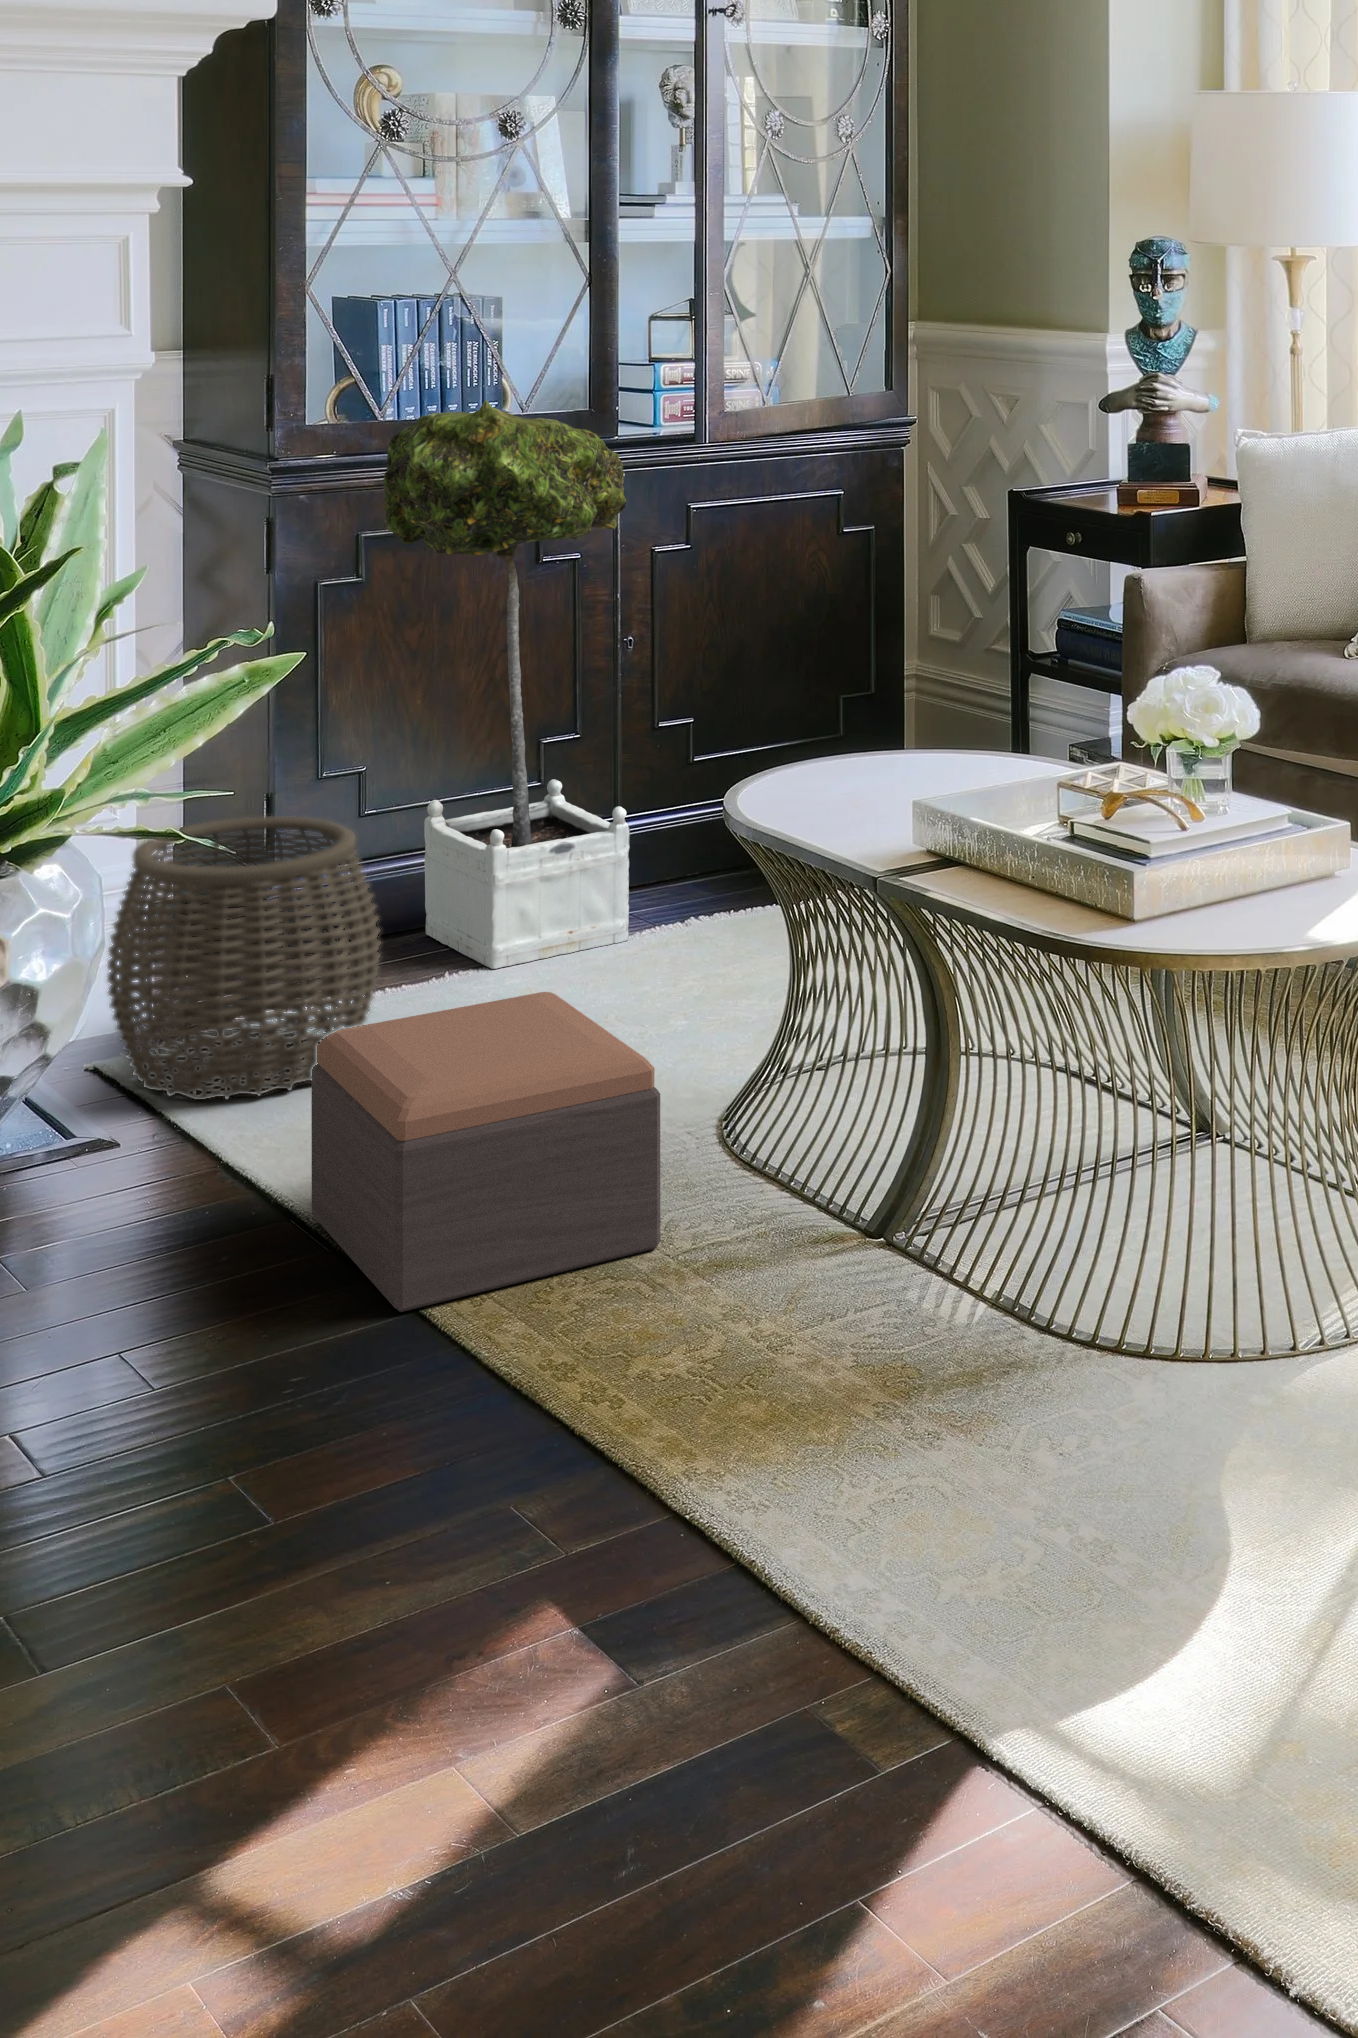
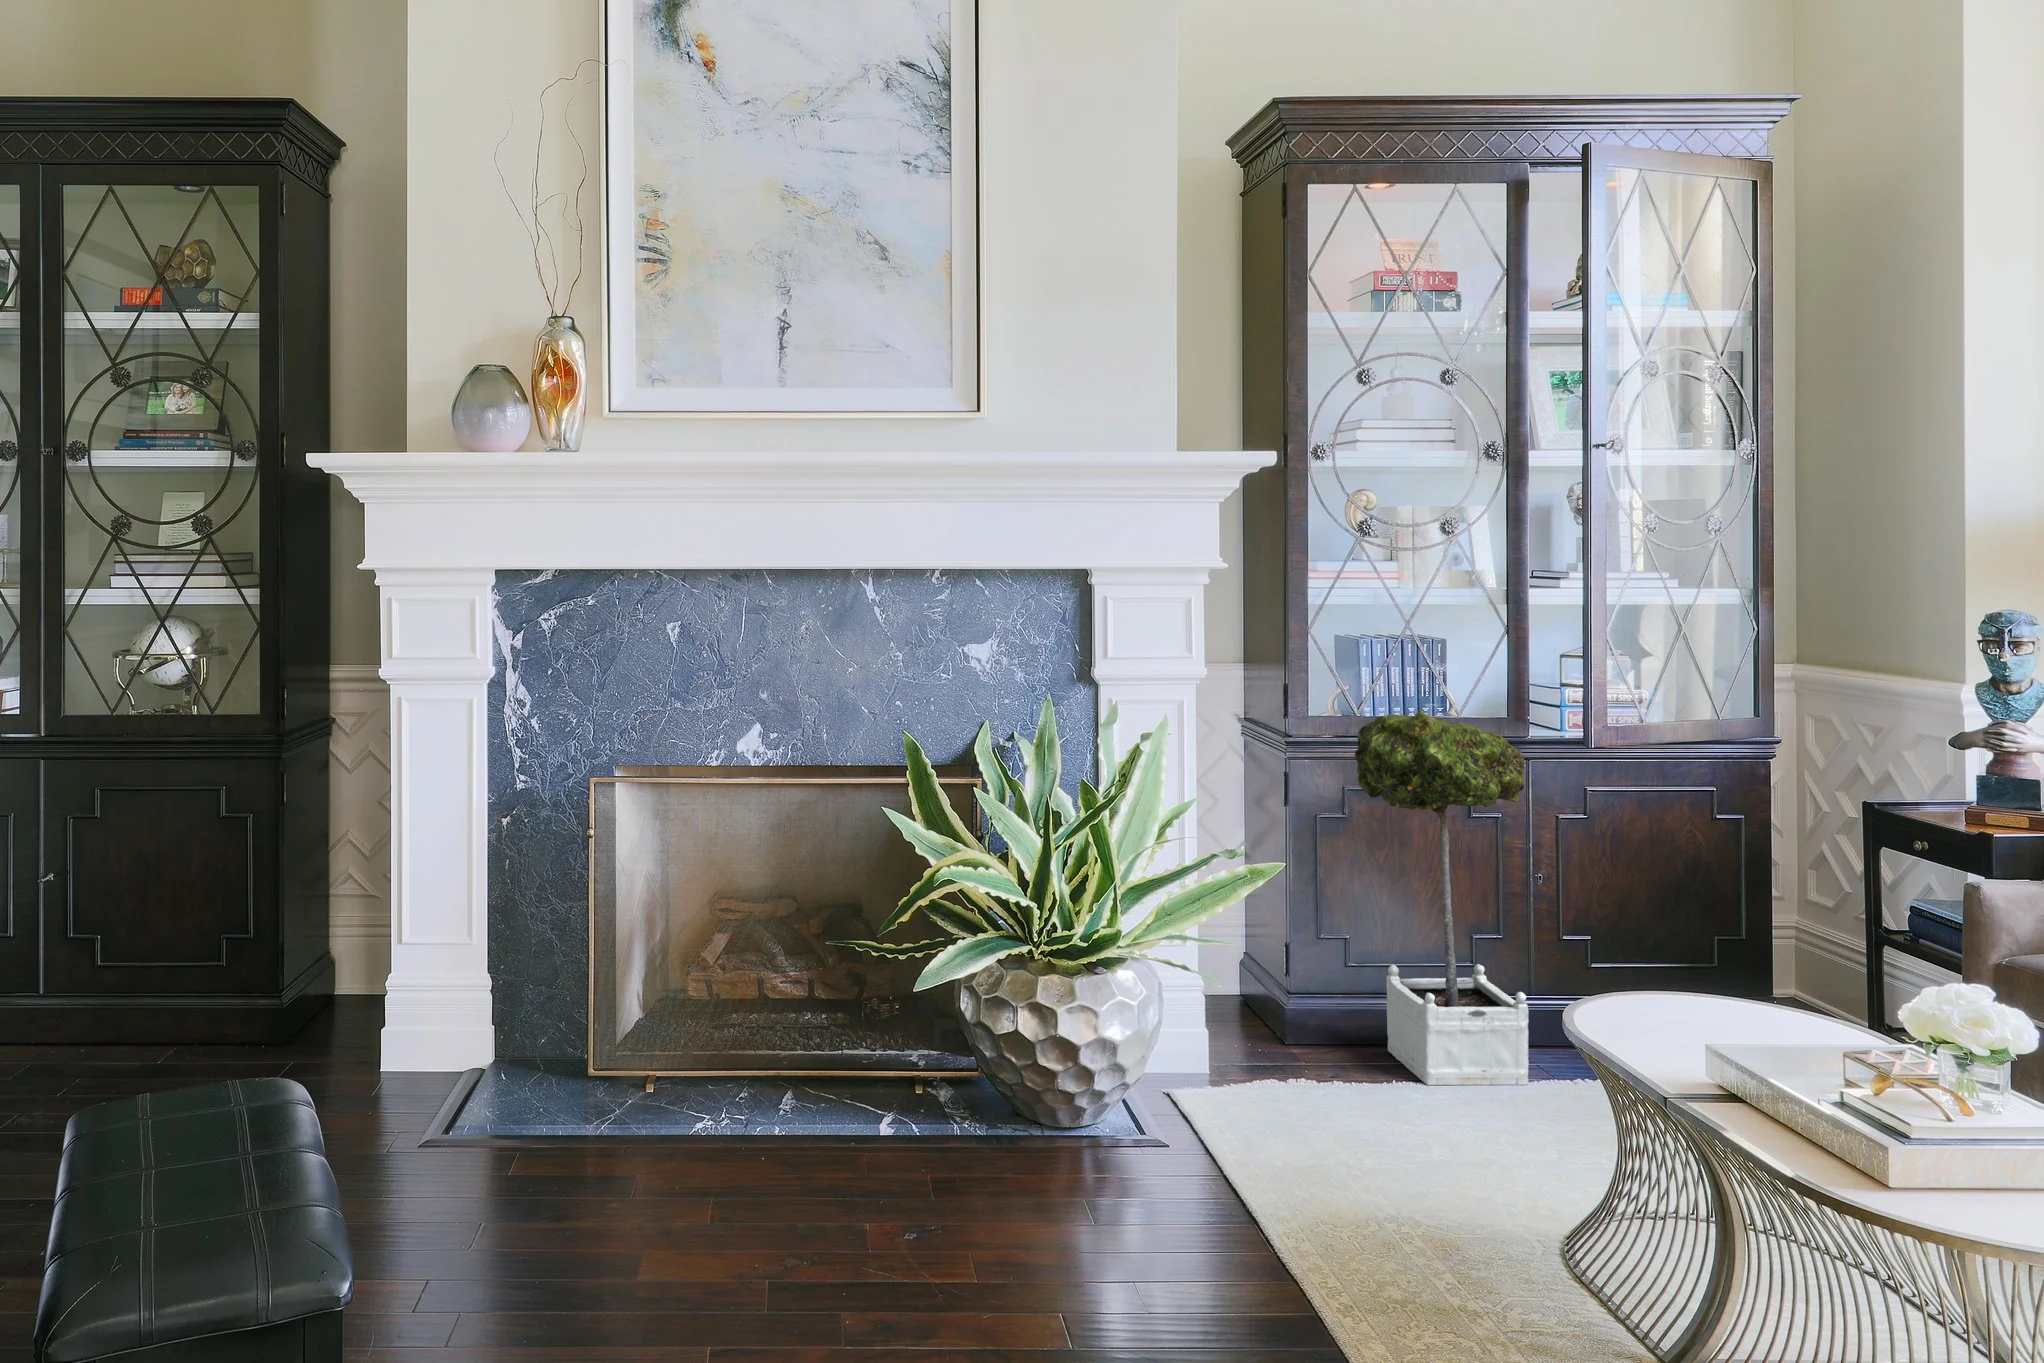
woven basket: present [107,816,380,1100] -> none [1169,958,1339,1138]
footstool: present [311,992,660,1312] -> none [1266,1113,1498,1320]

